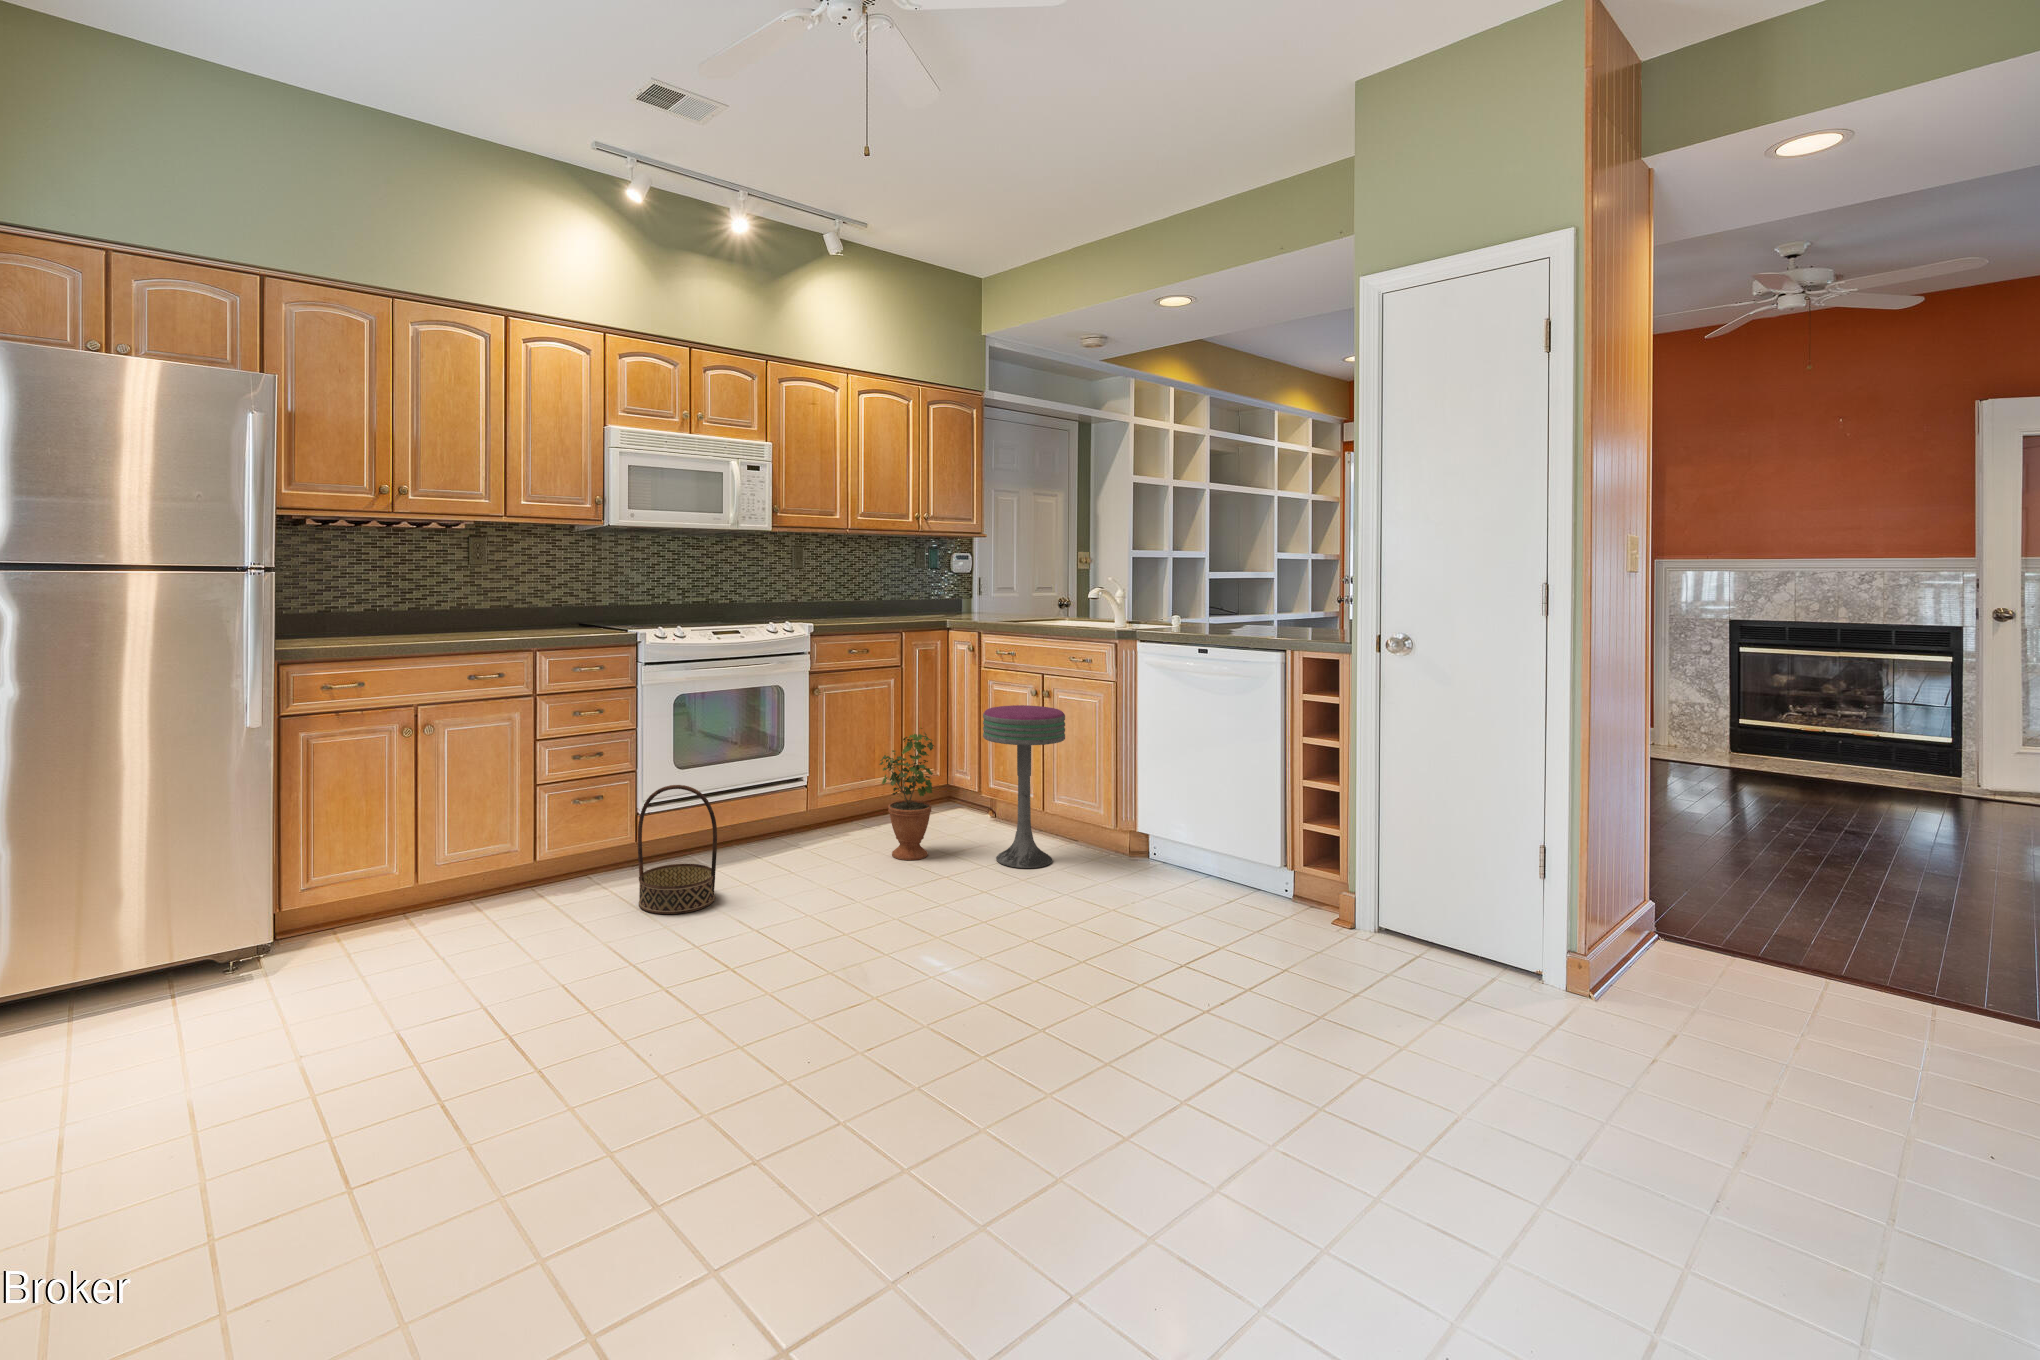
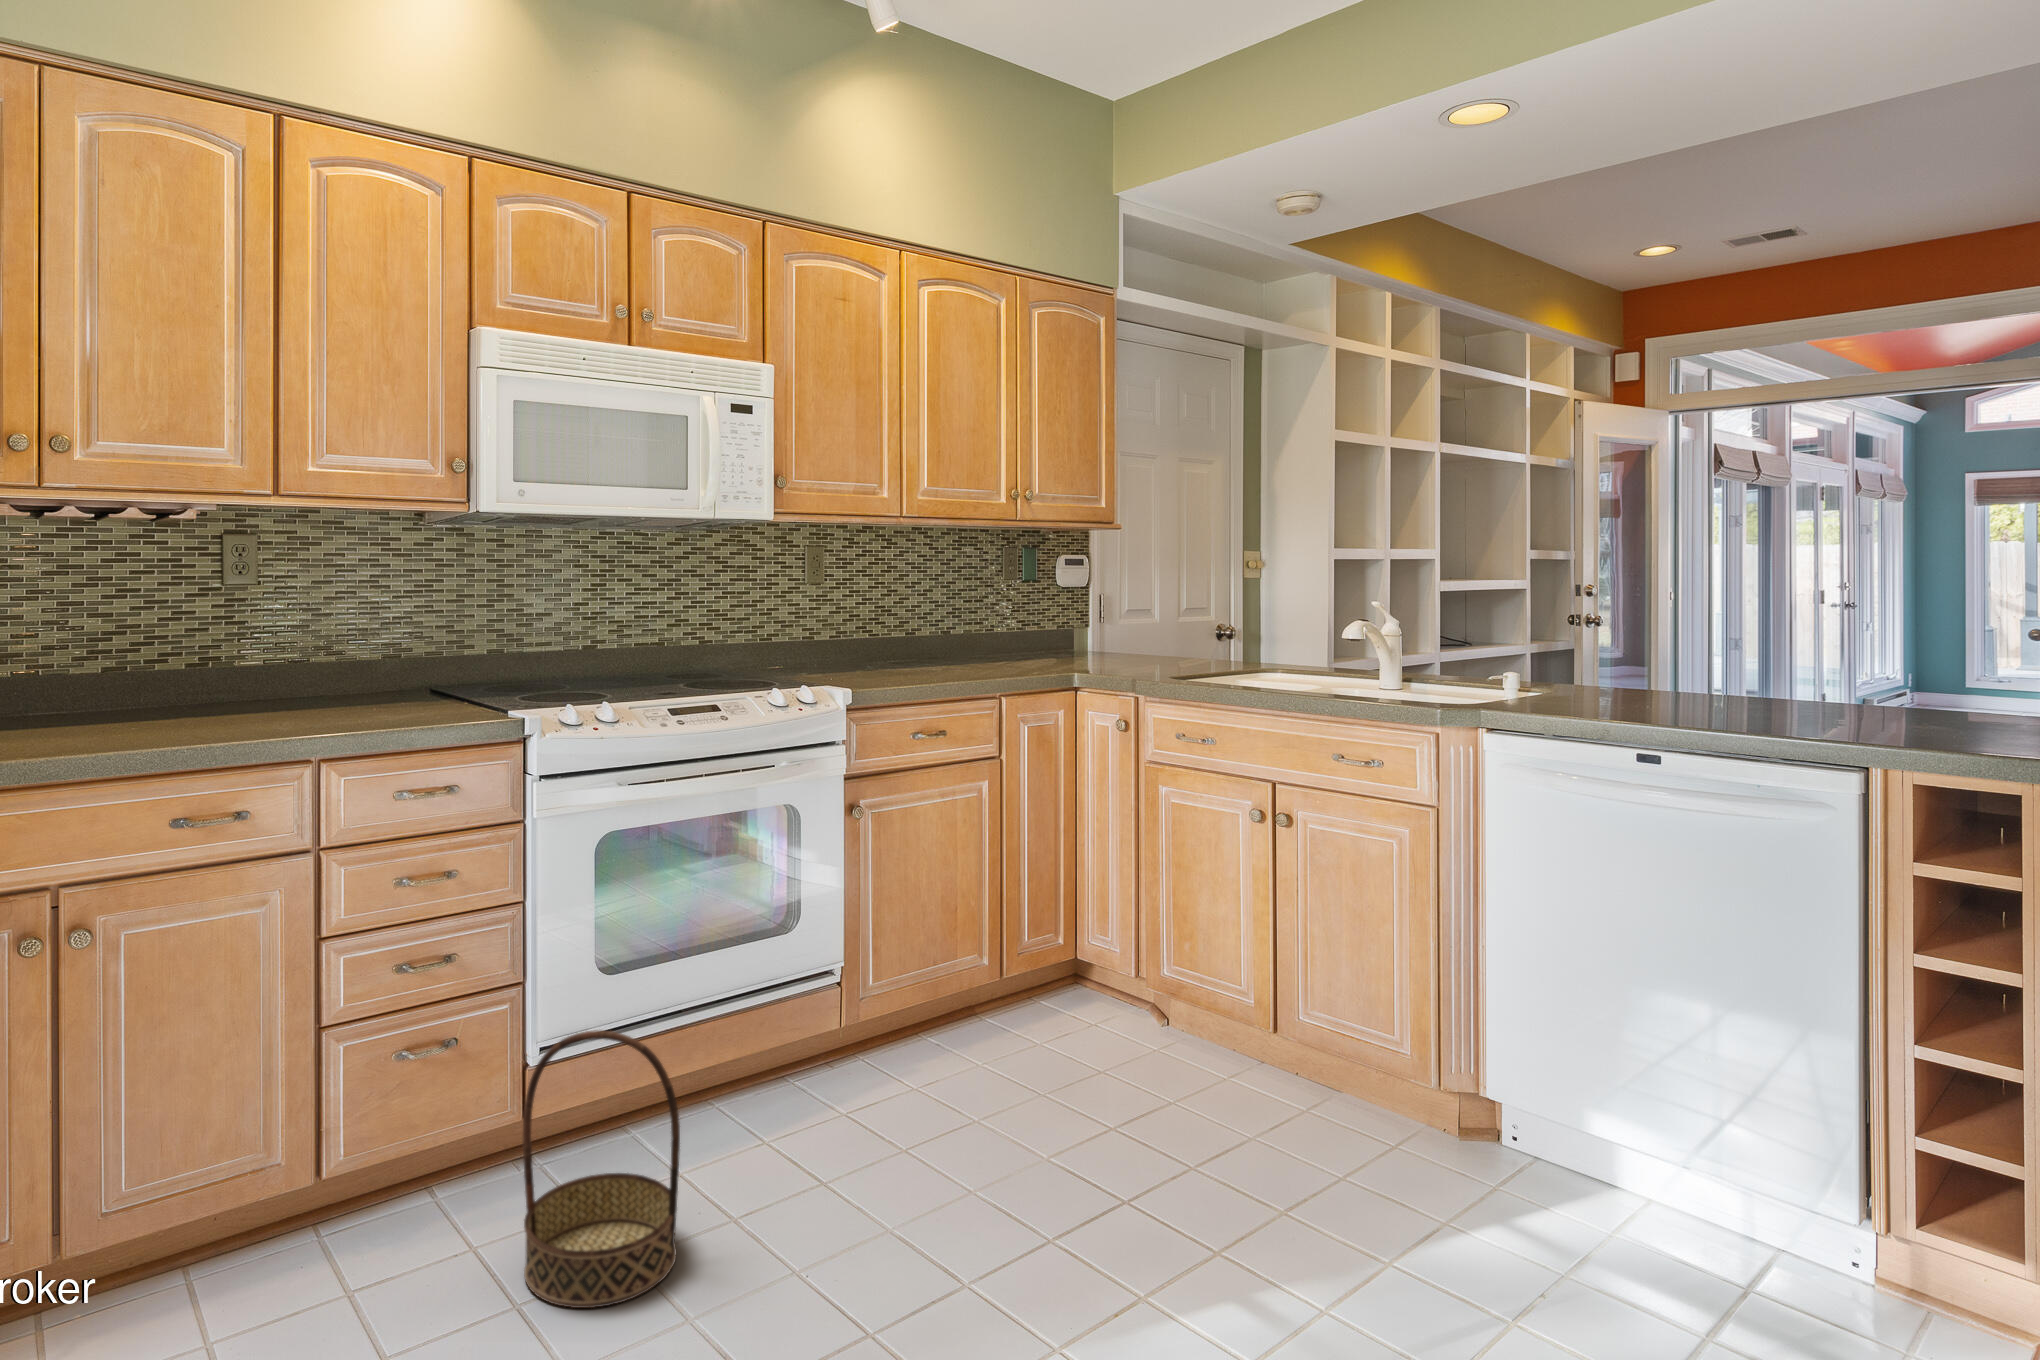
bar stool: present [983,705,1065,868] -> none [1175,842,1336,1166]
potted plant: present [879,728,934,860] -> none [977,883,1079,1138]

